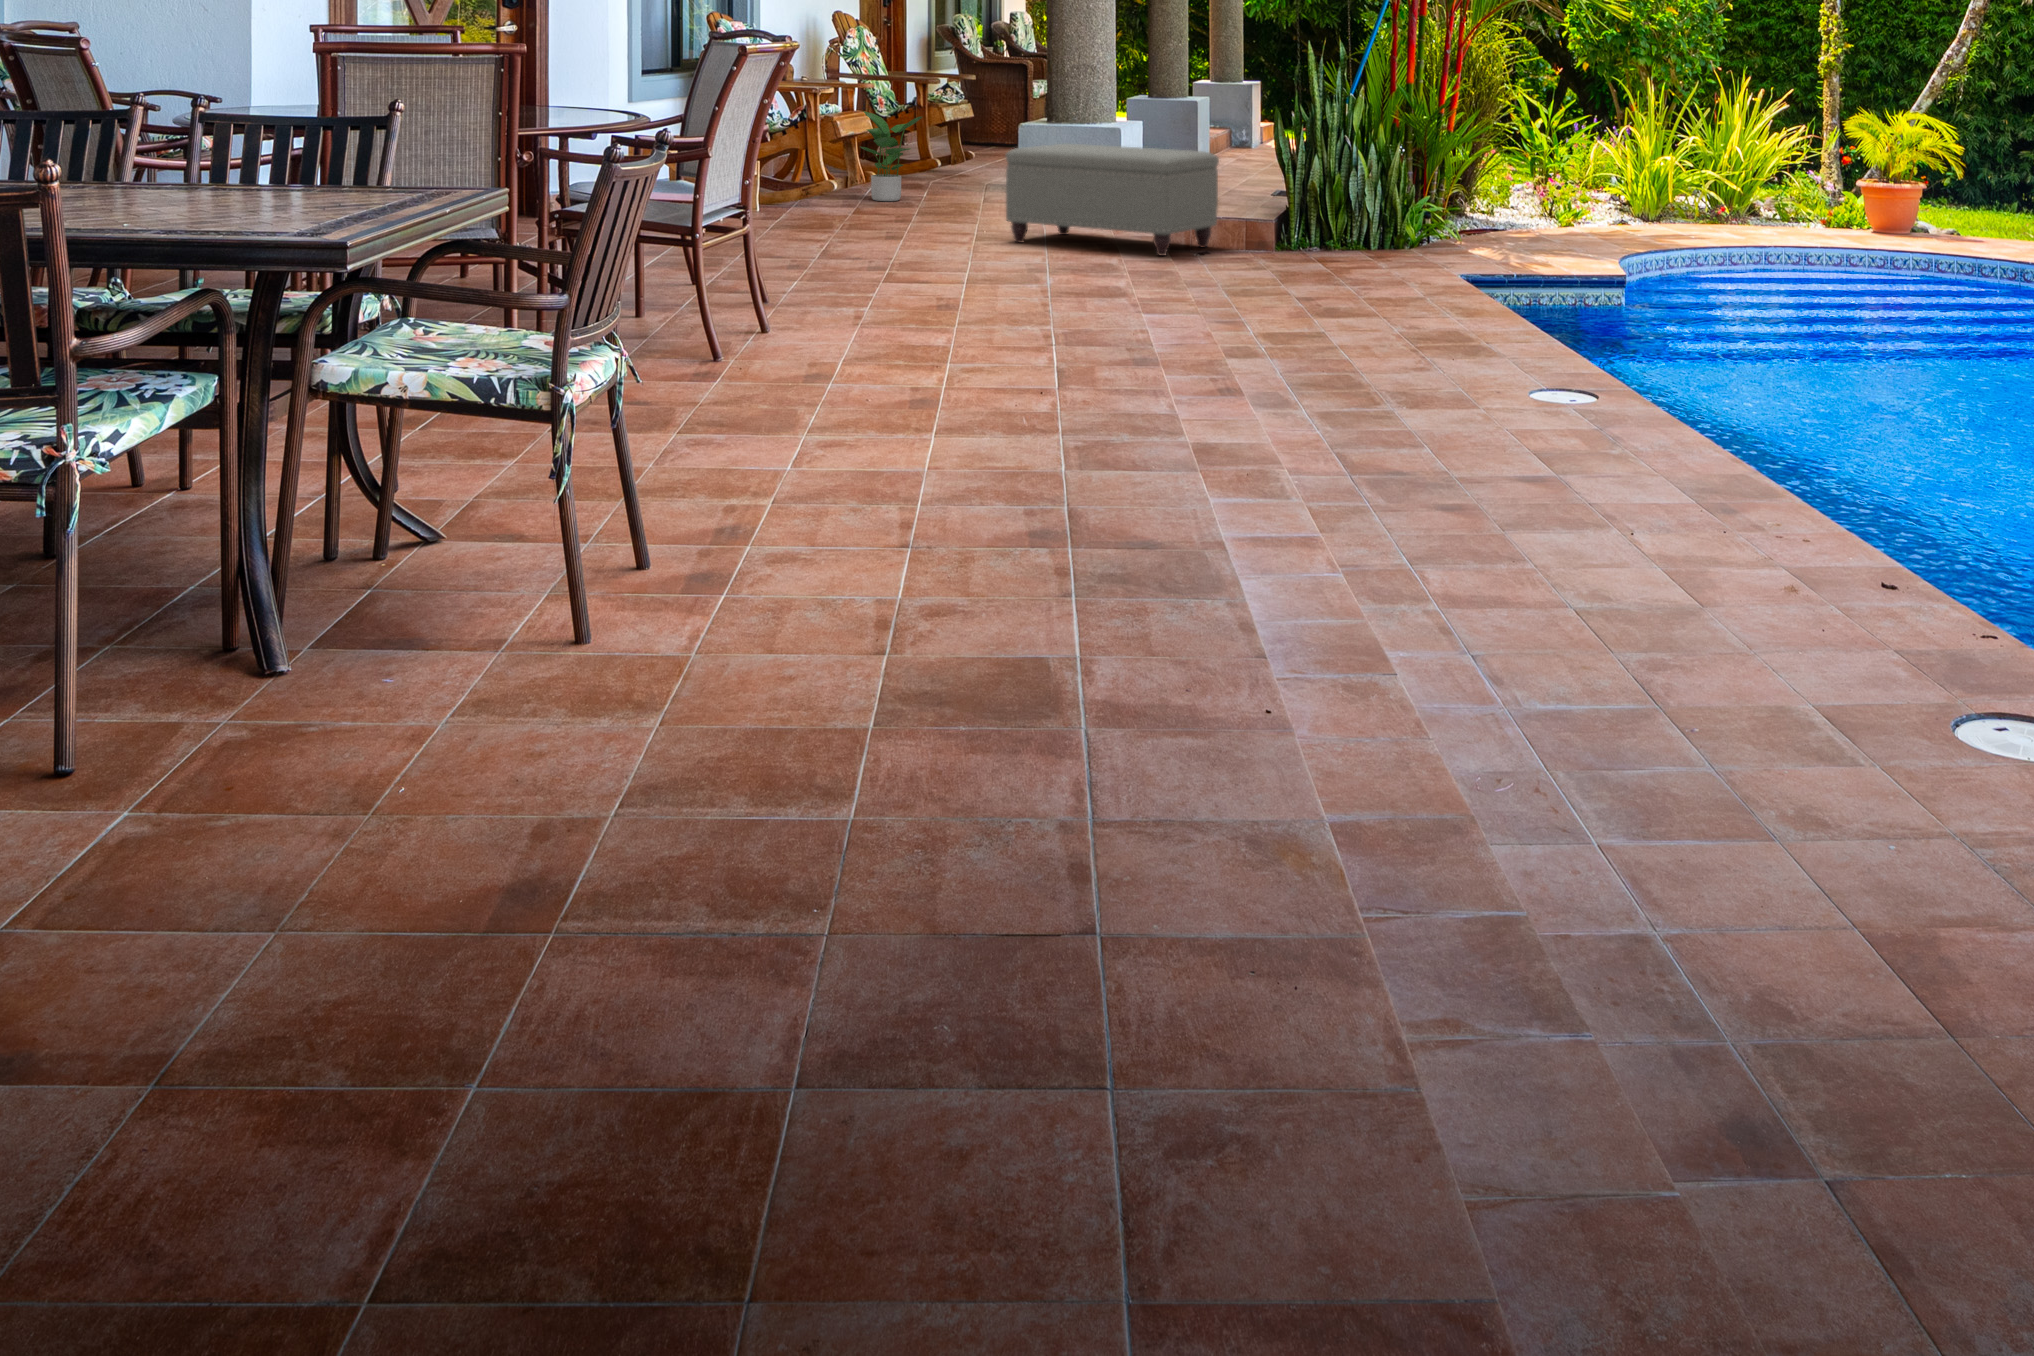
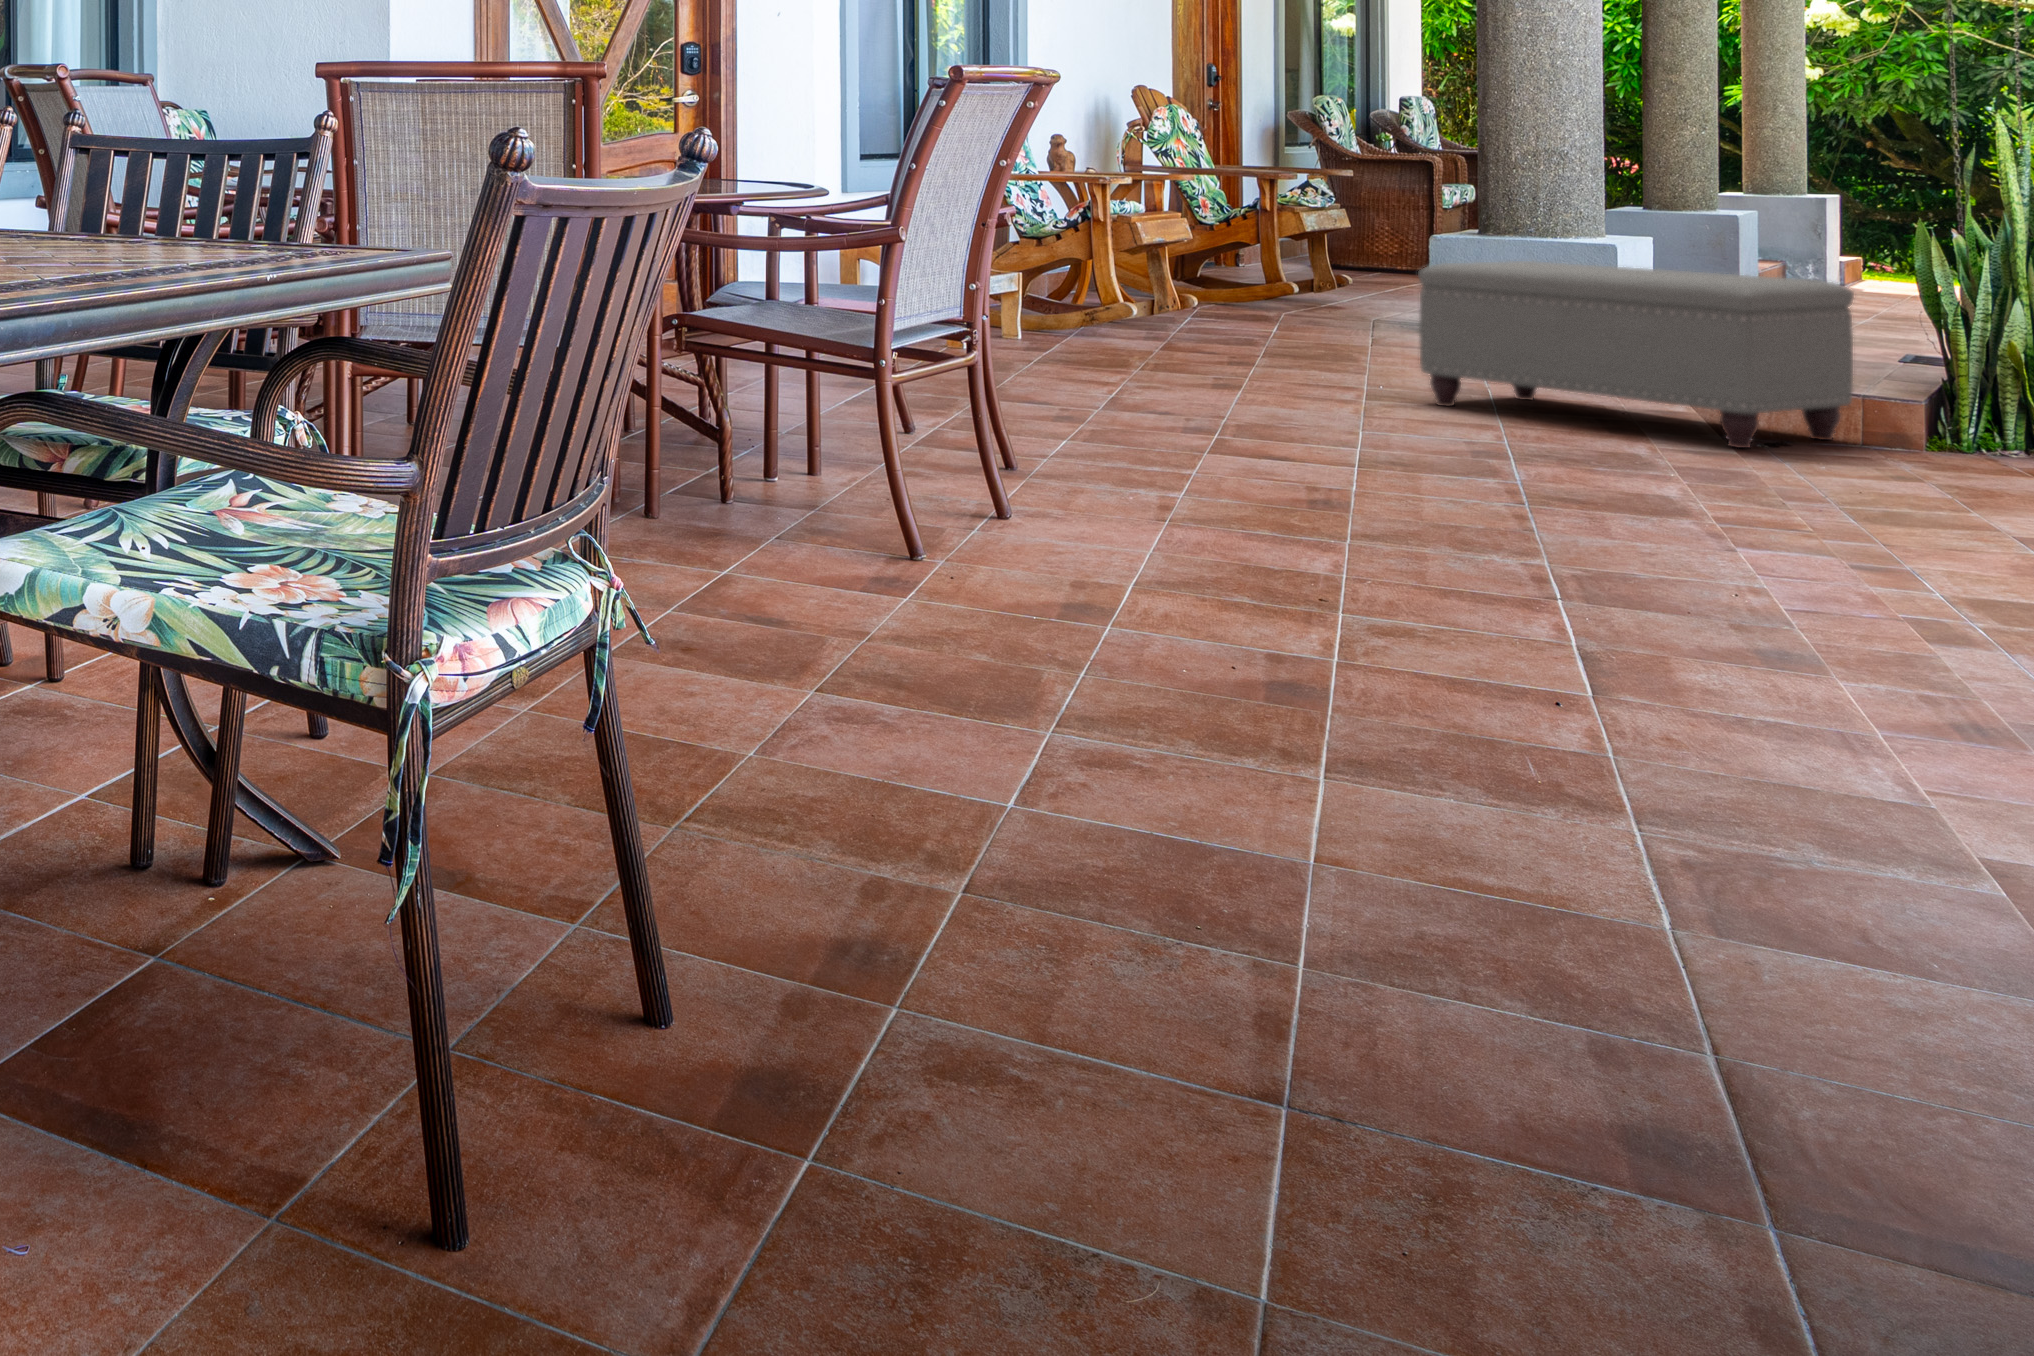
potted plant: present [861,111,922,201] -> none [1170,213,1269,334]

